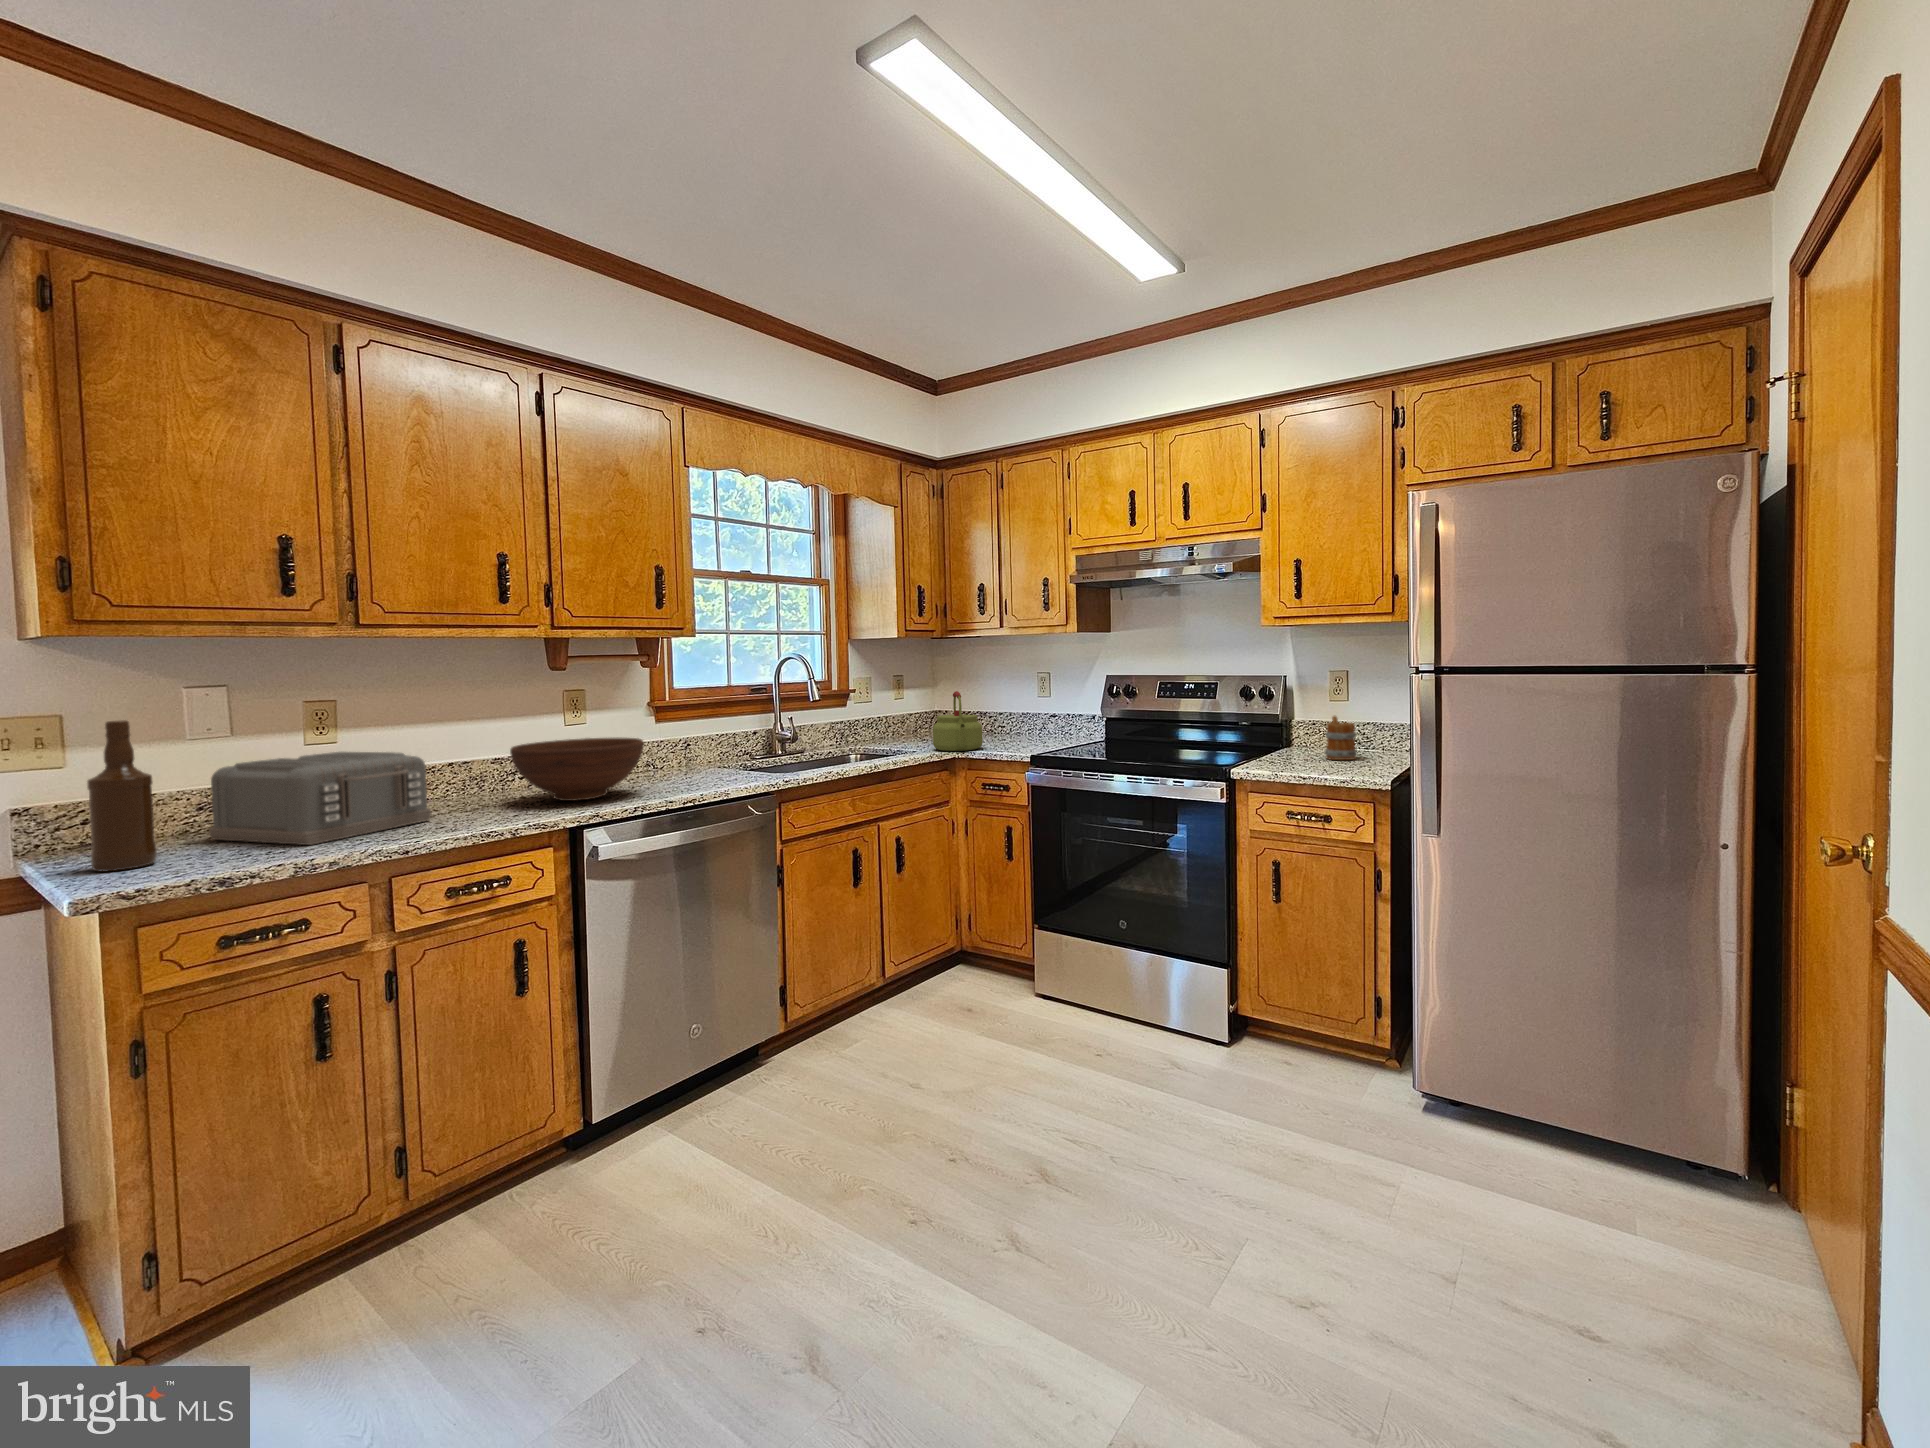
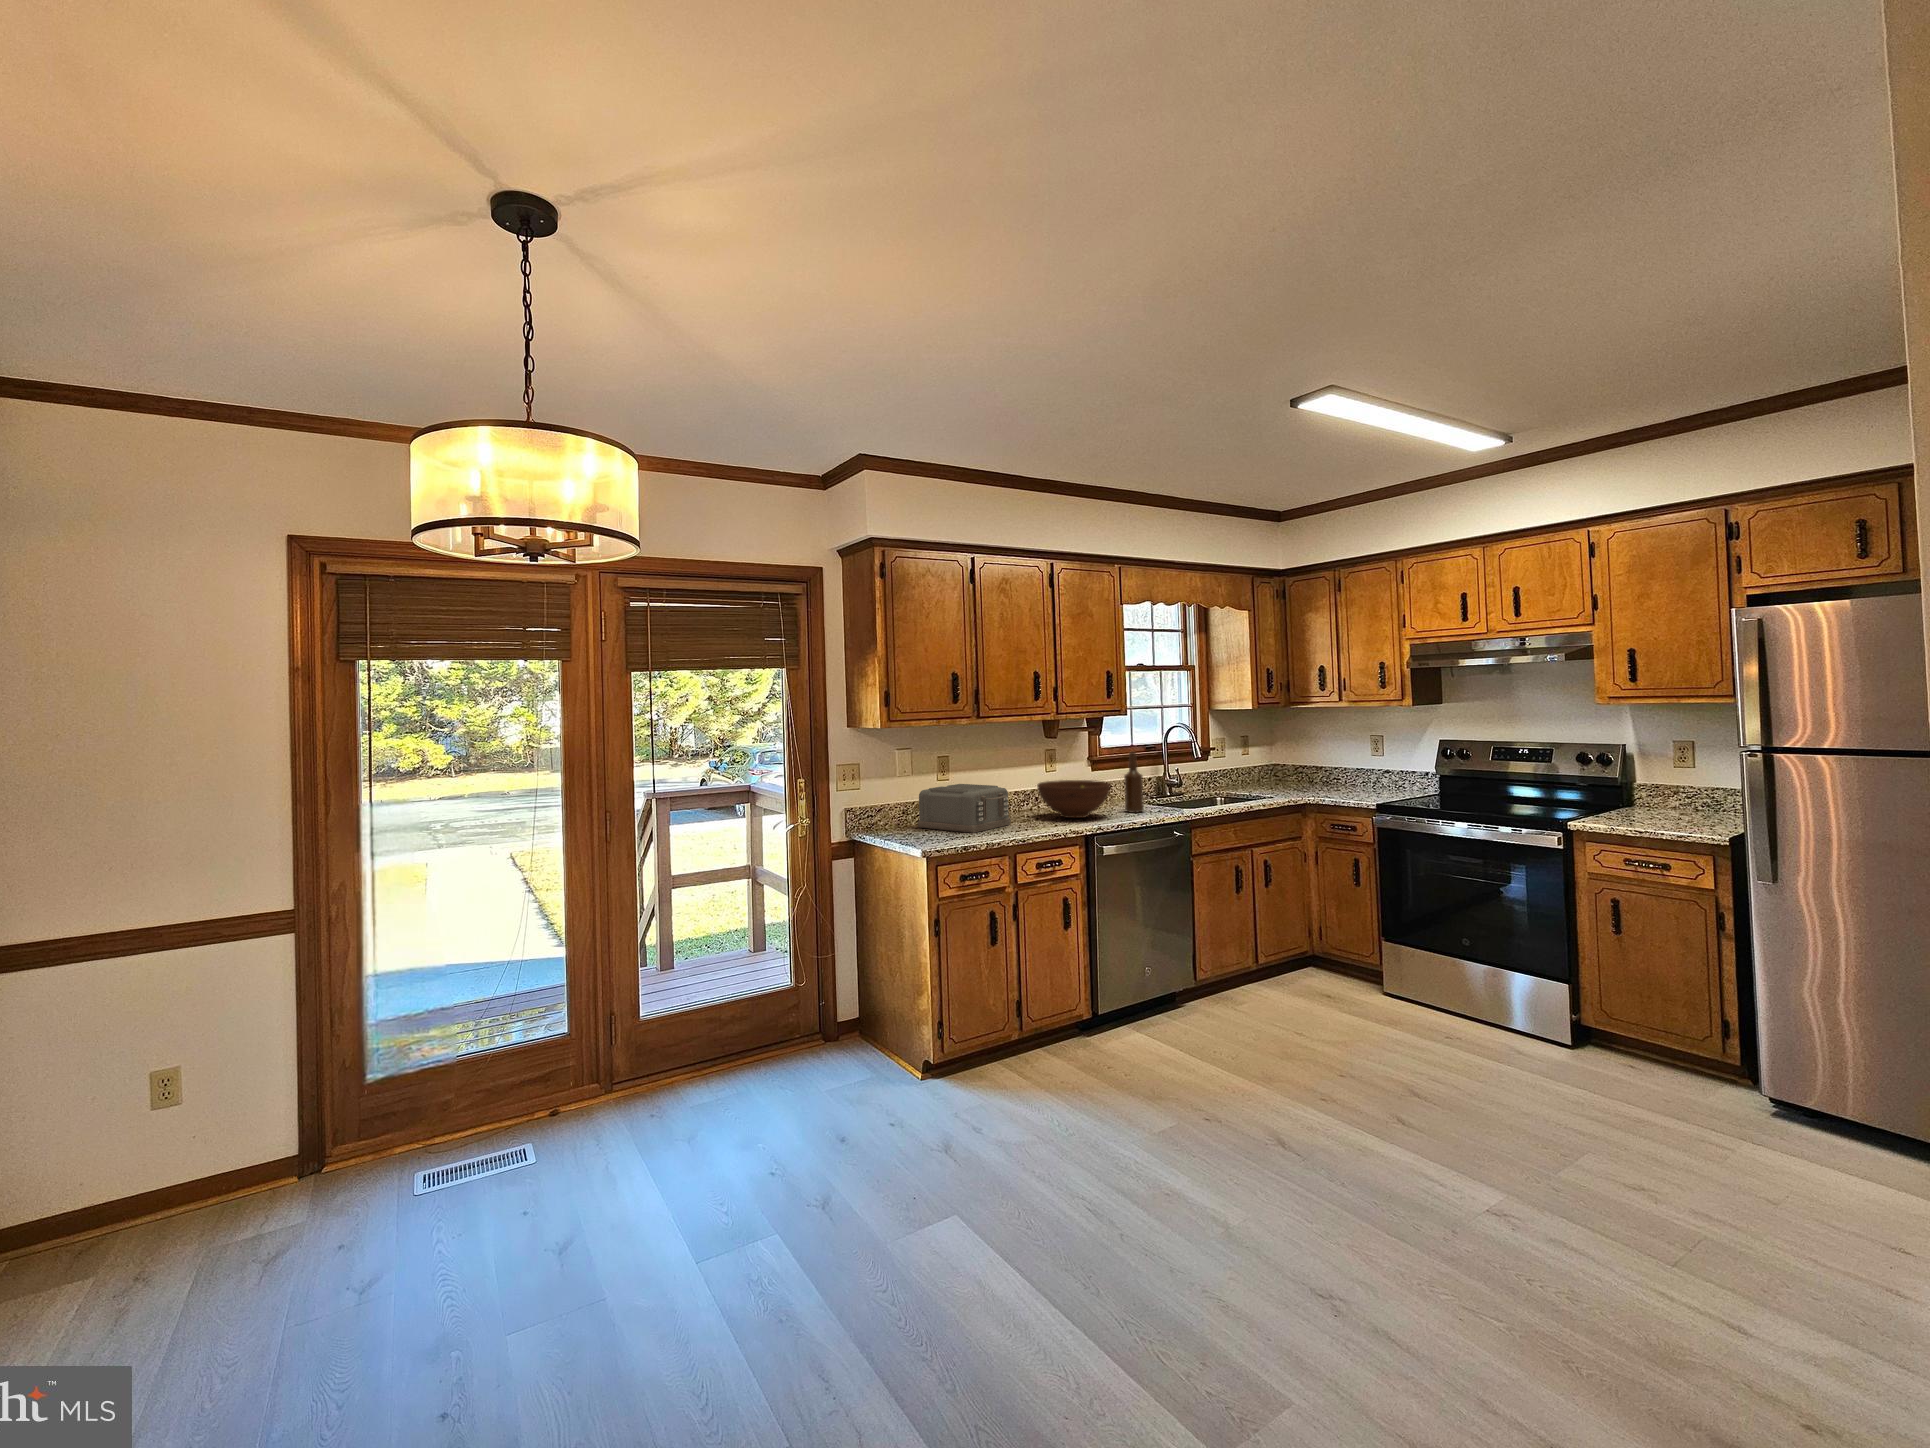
kettle: present [933,691,983,751] -> none [1285,751,1328,798]
mug: present [1325,716,1357,760] -> none [1666,781,1702,820]
bottle: present [87,720,157,871] -> present [1124,752,1144,813]

